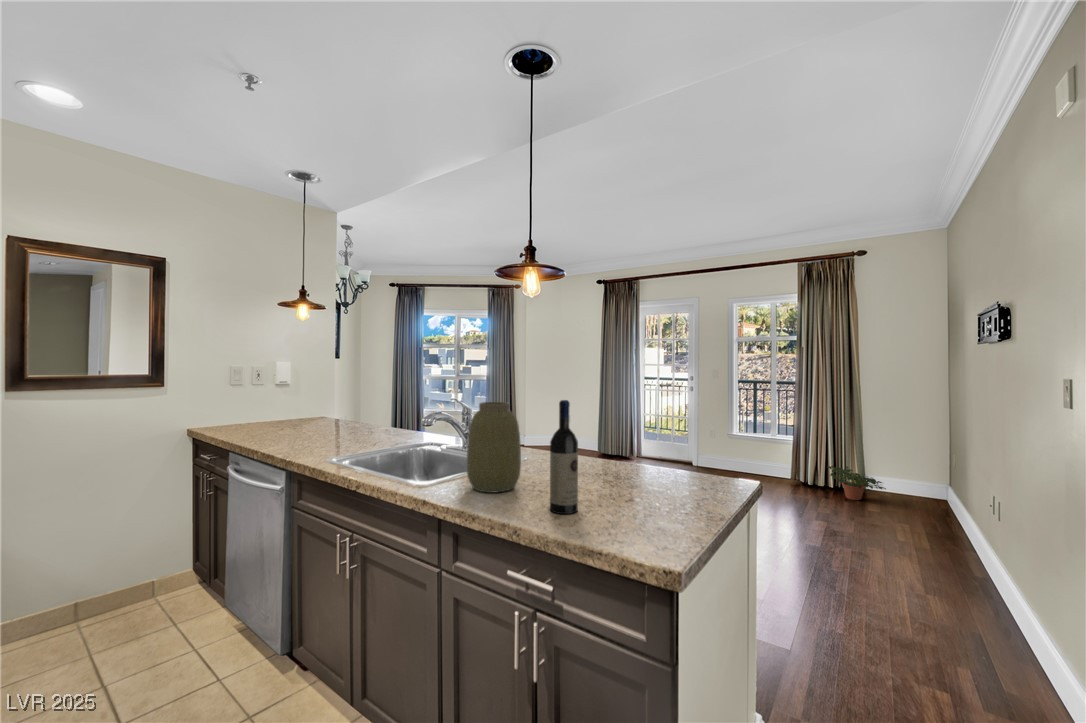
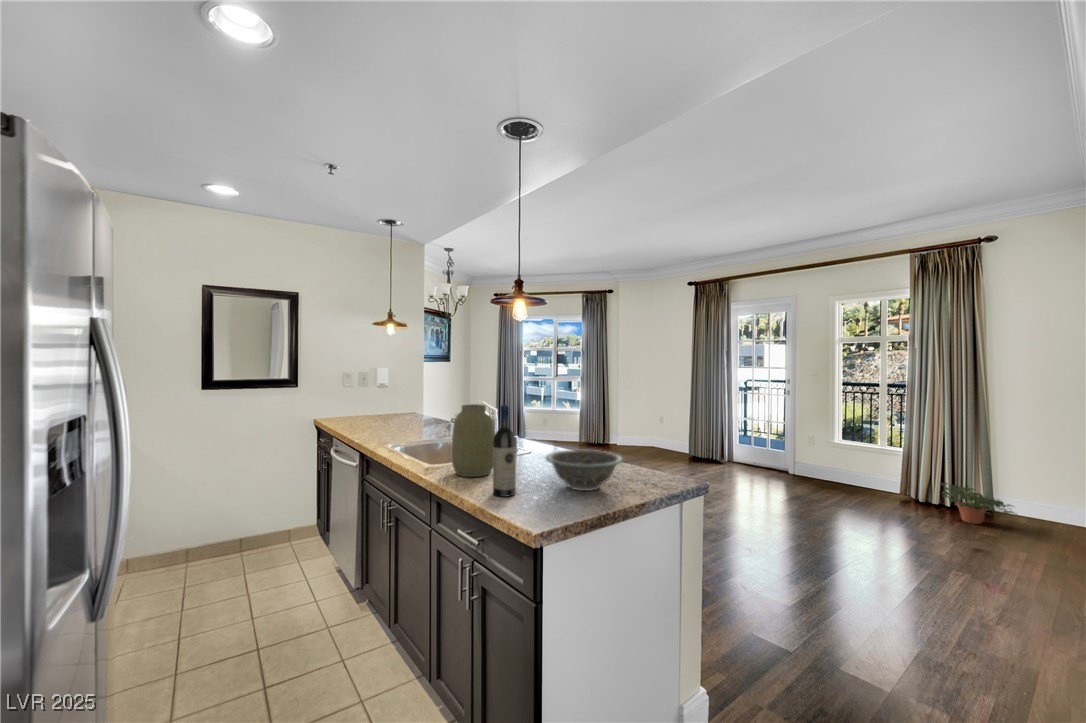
bowl: none [593,451,684,499] -> present [546,450,623,491]

